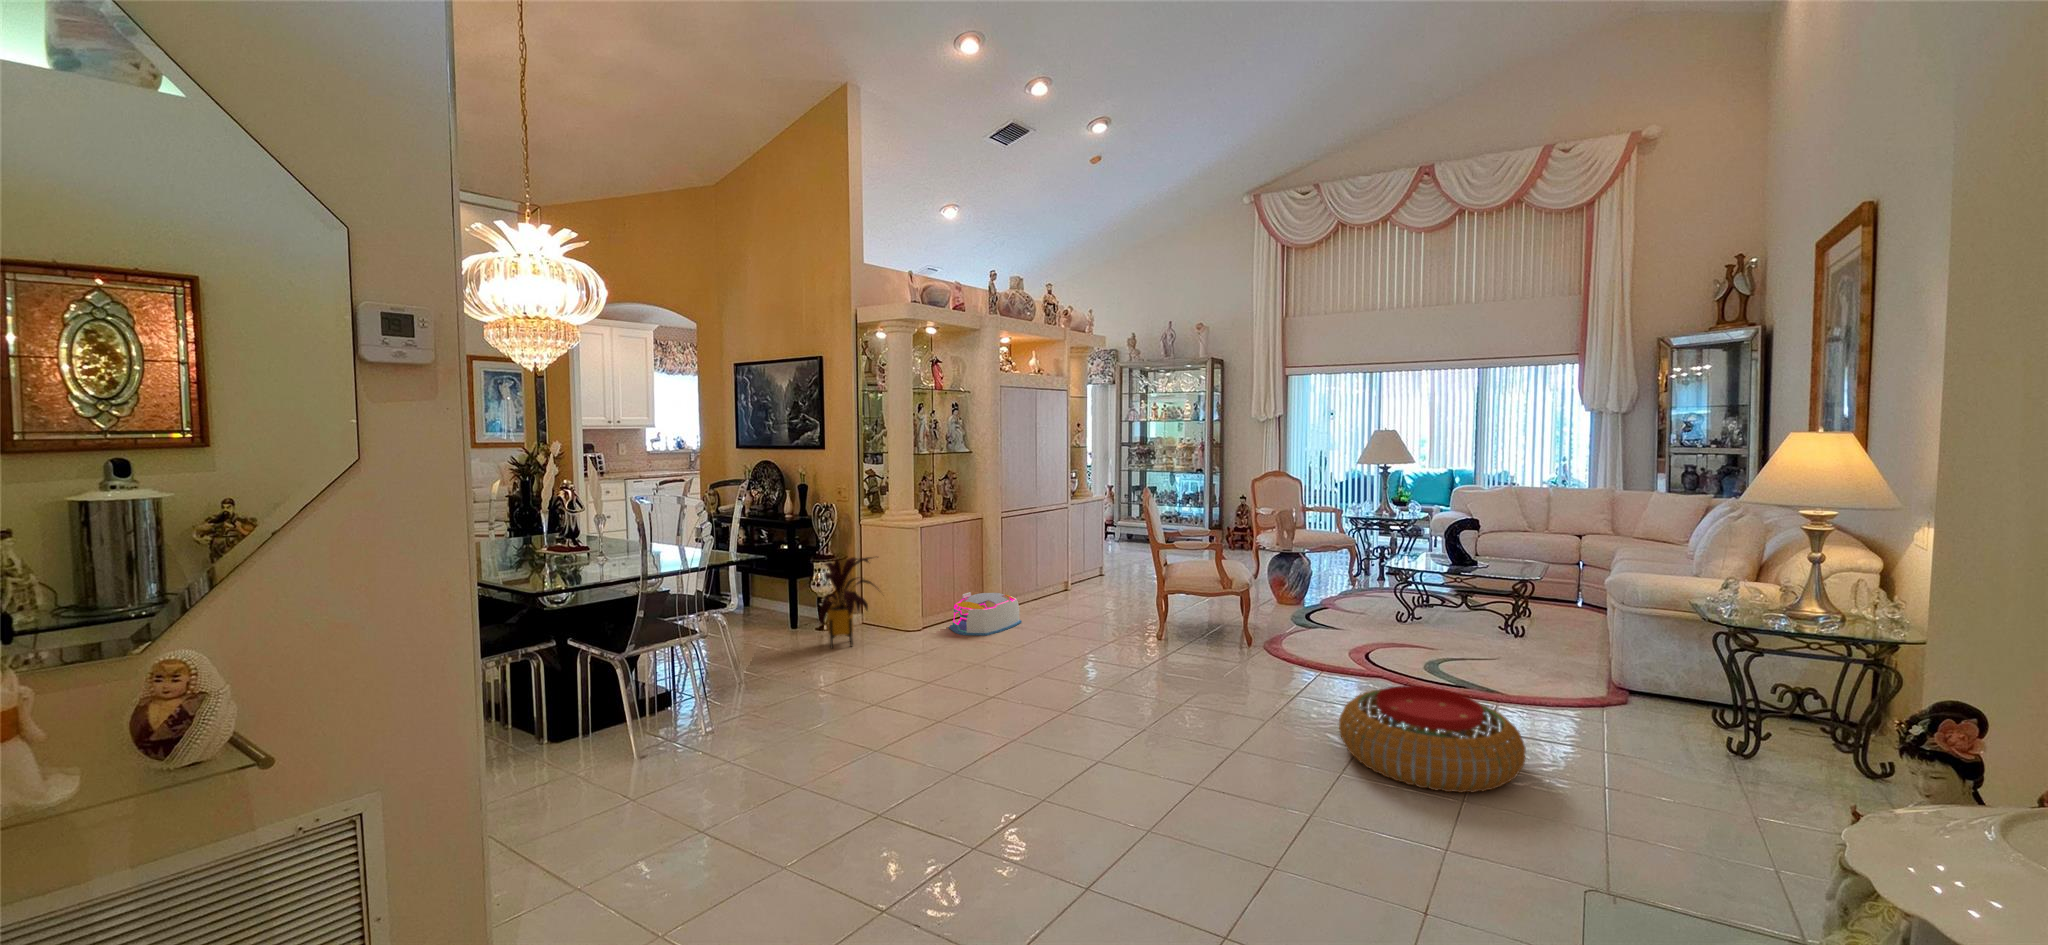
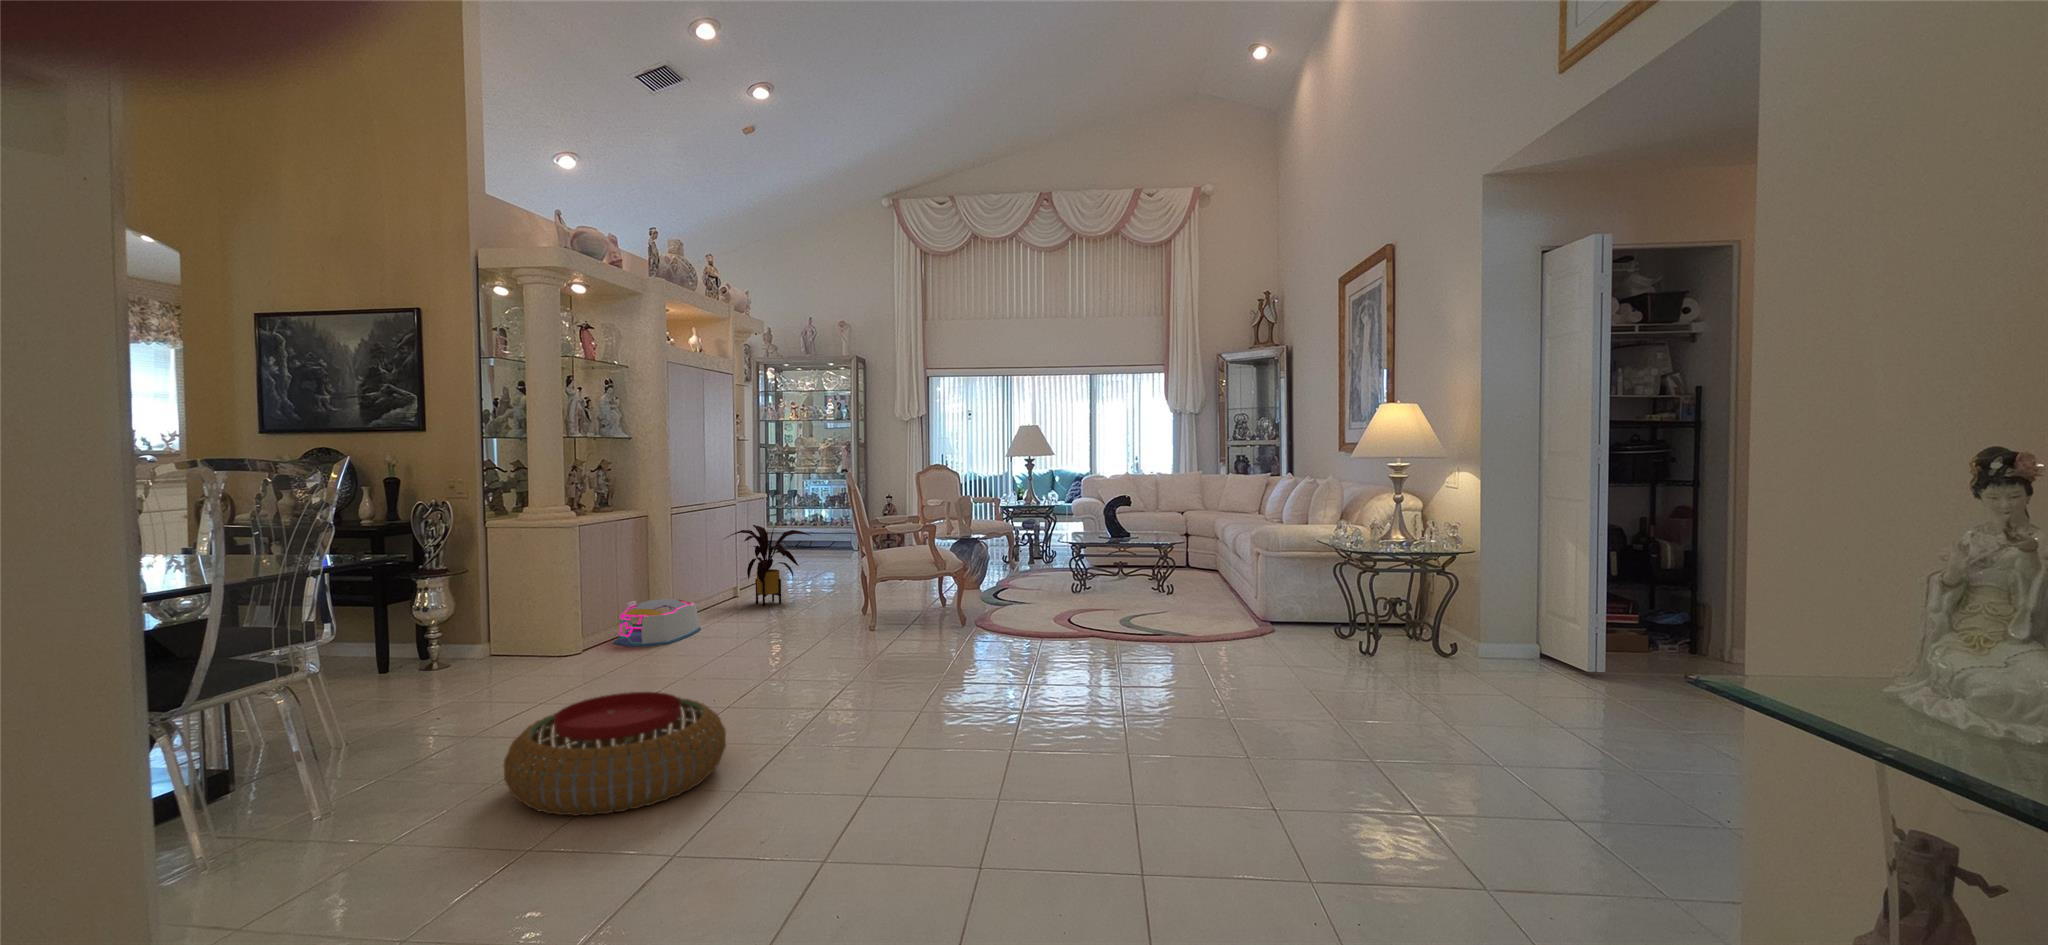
house plant: present [813,557,874,648] -> present [726,525,809,606]
pouf: present [1339,686,1526,793] -> present [504,692,726,816]

